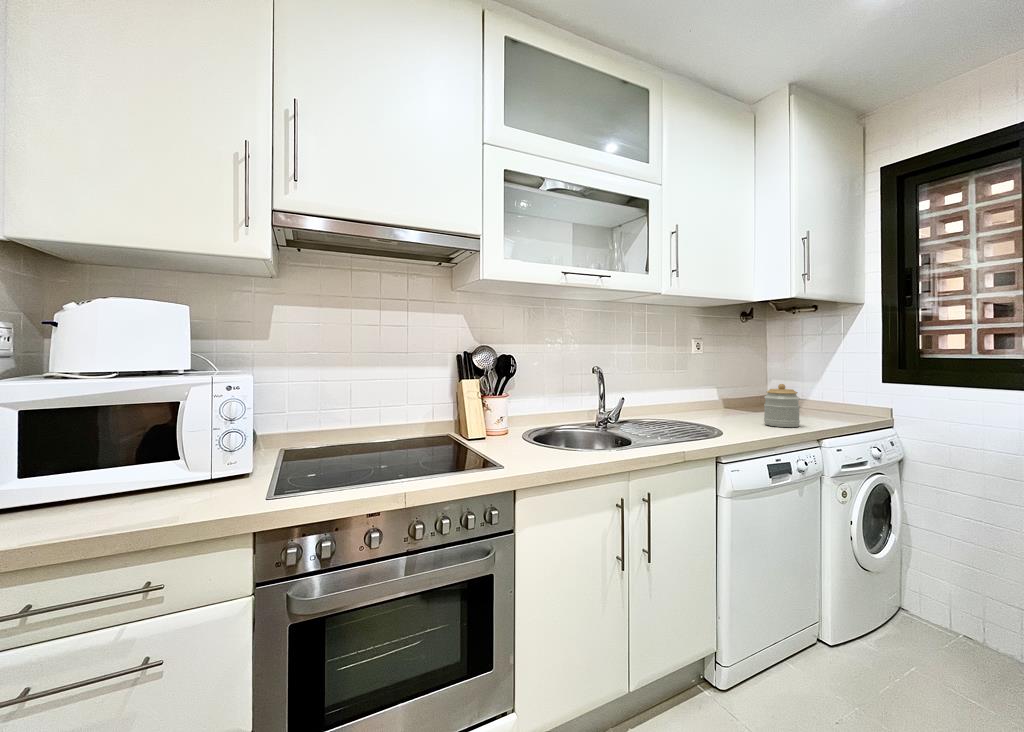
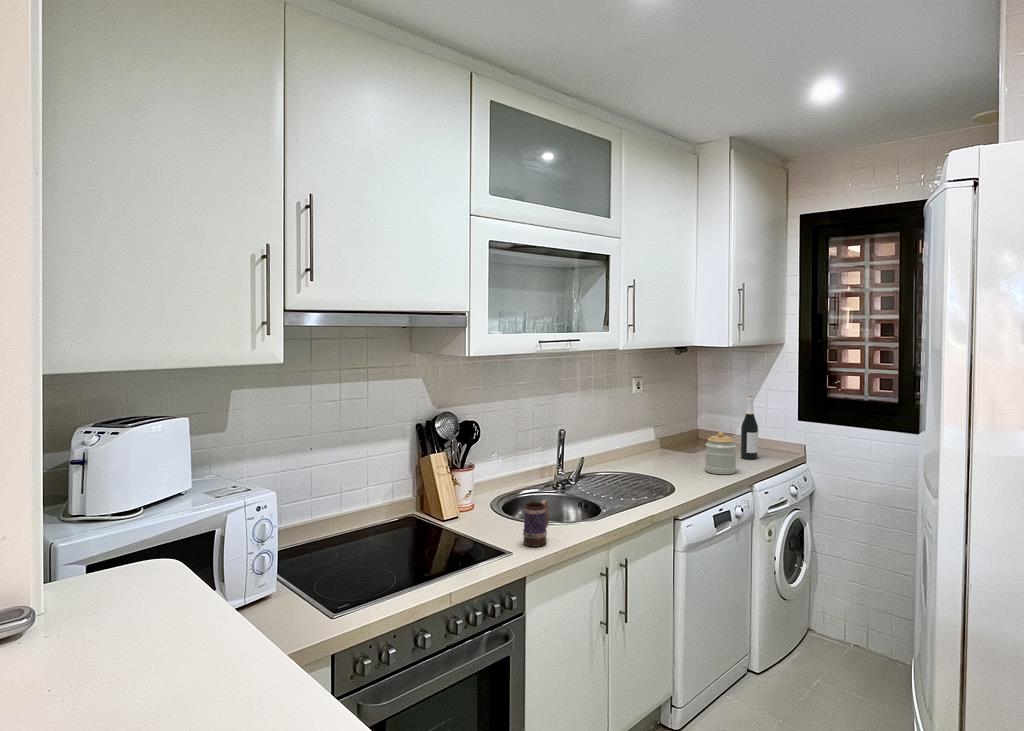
wine bottle: none [811,354,831,419] -> present [741,396,758,459]
mug: none [523,418,554,464] -> present [523,500,549,547]

